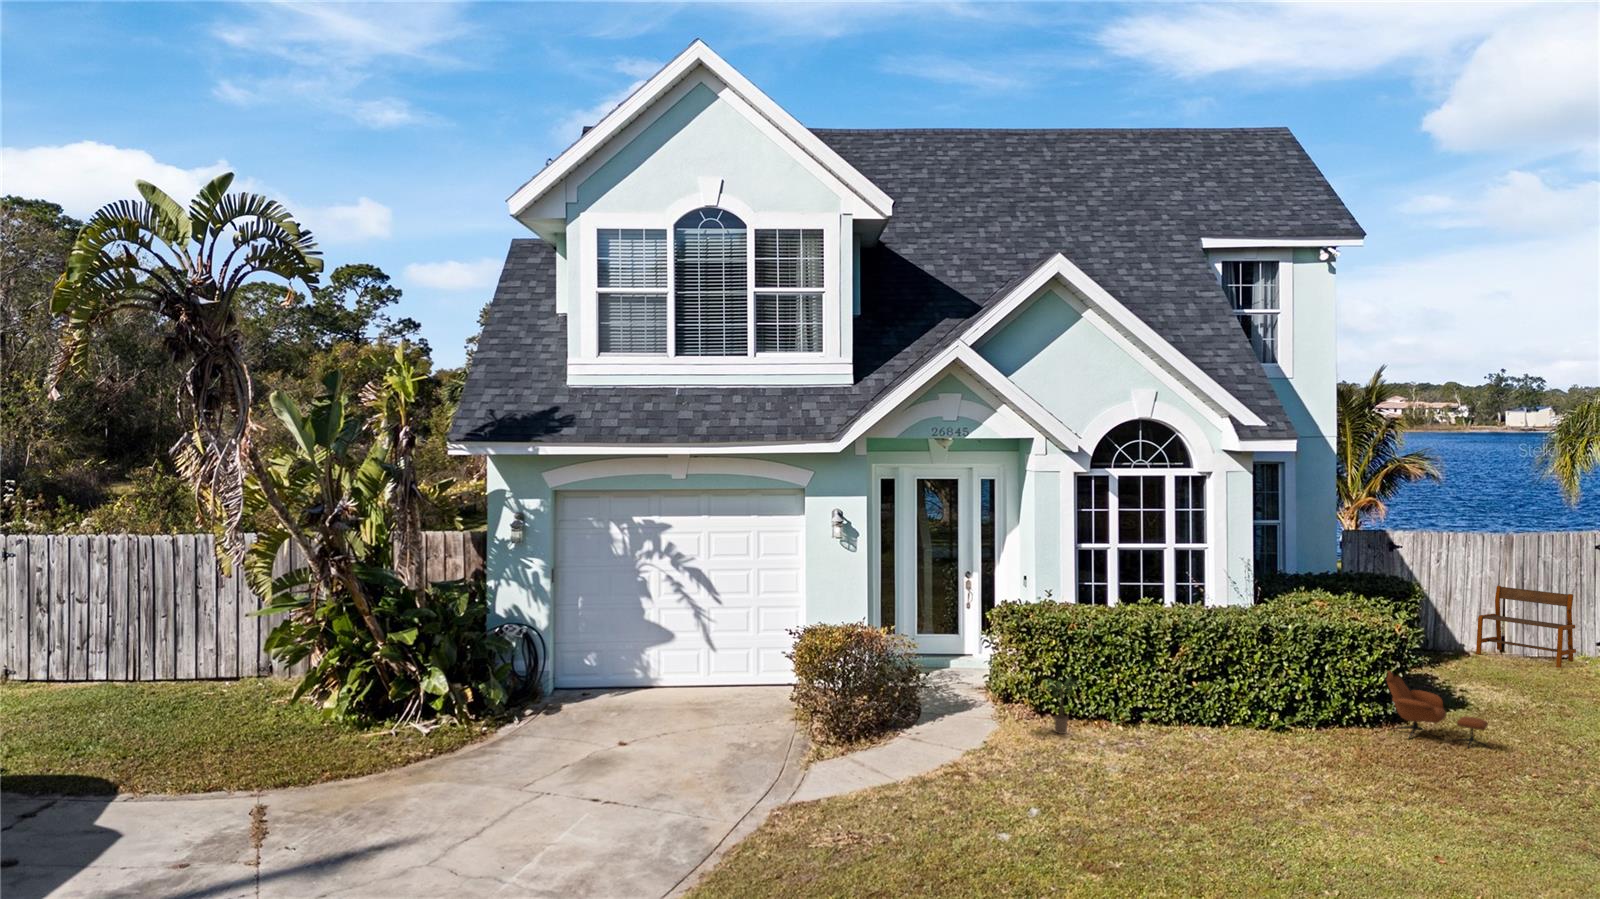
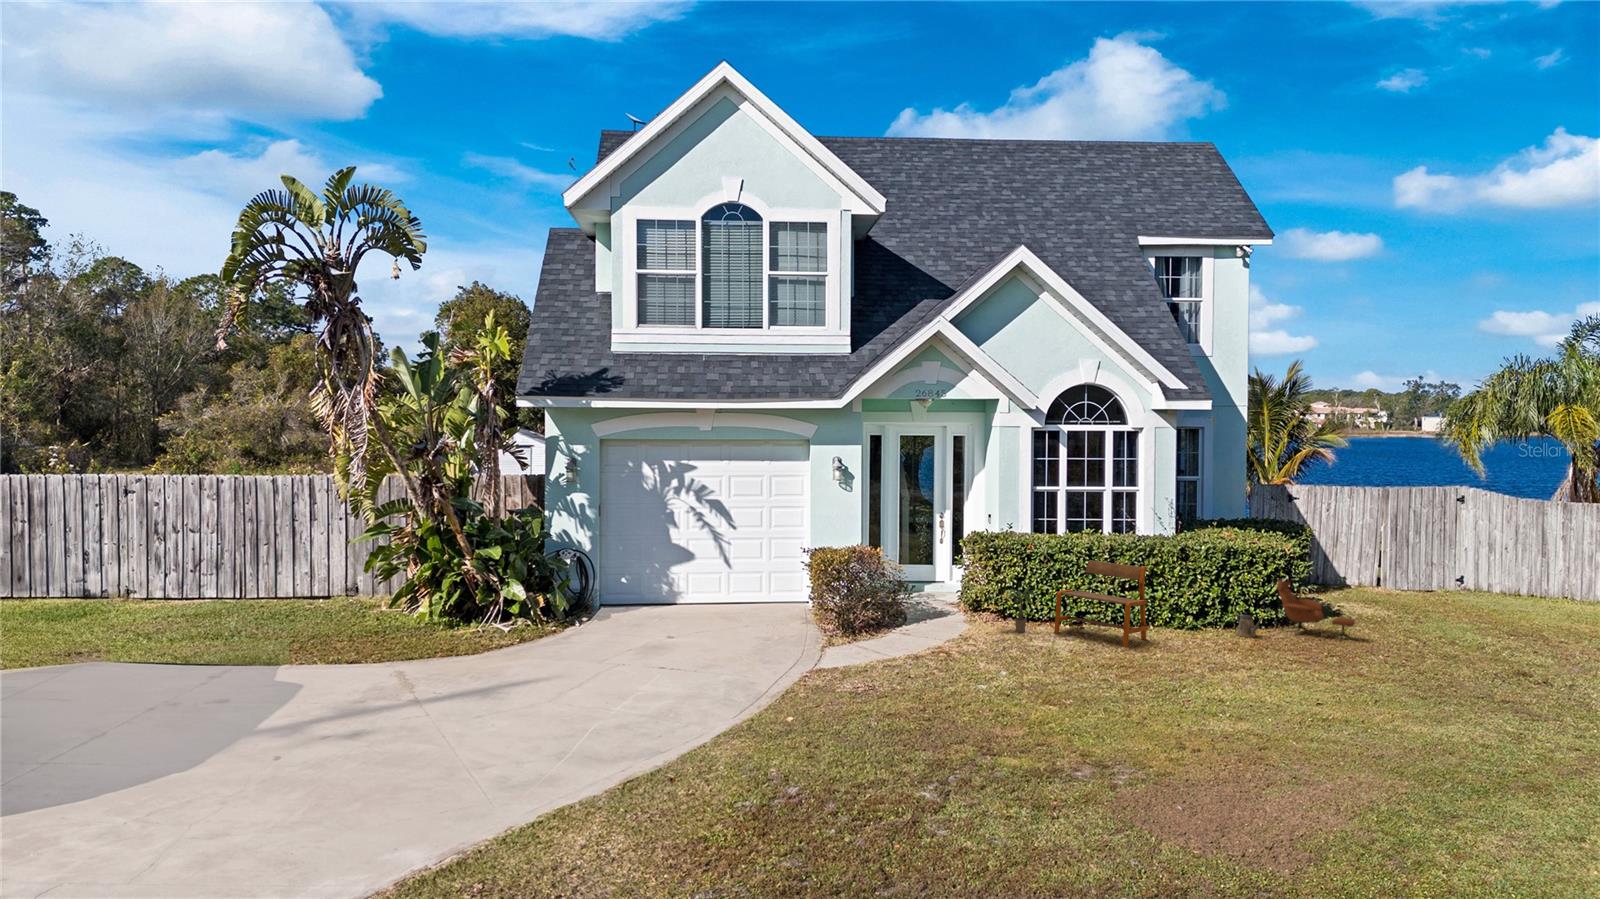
bench: present [1476,586,1576,668] -> present [1054,560,1148,647]
watering can: none [1335,712,1369,742] -> present [1237,614,1263,638]

